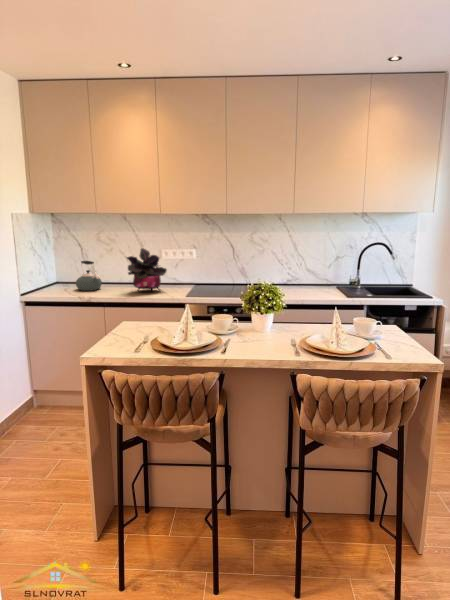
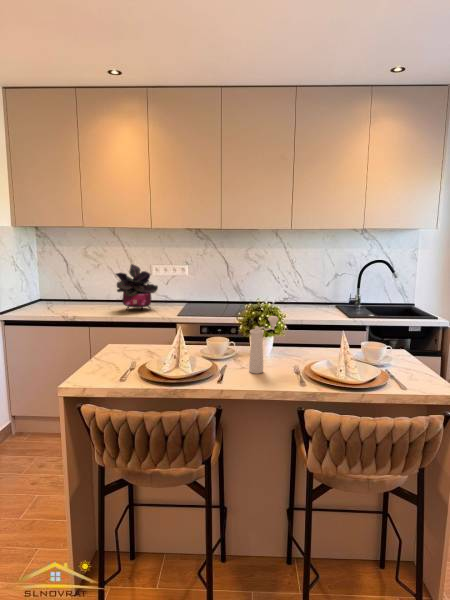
kettle: present [76,261,102,291] -> none [62,277,89,309]
pepper mill: none [250,294,277,346] -> present [249,316,278,374]

